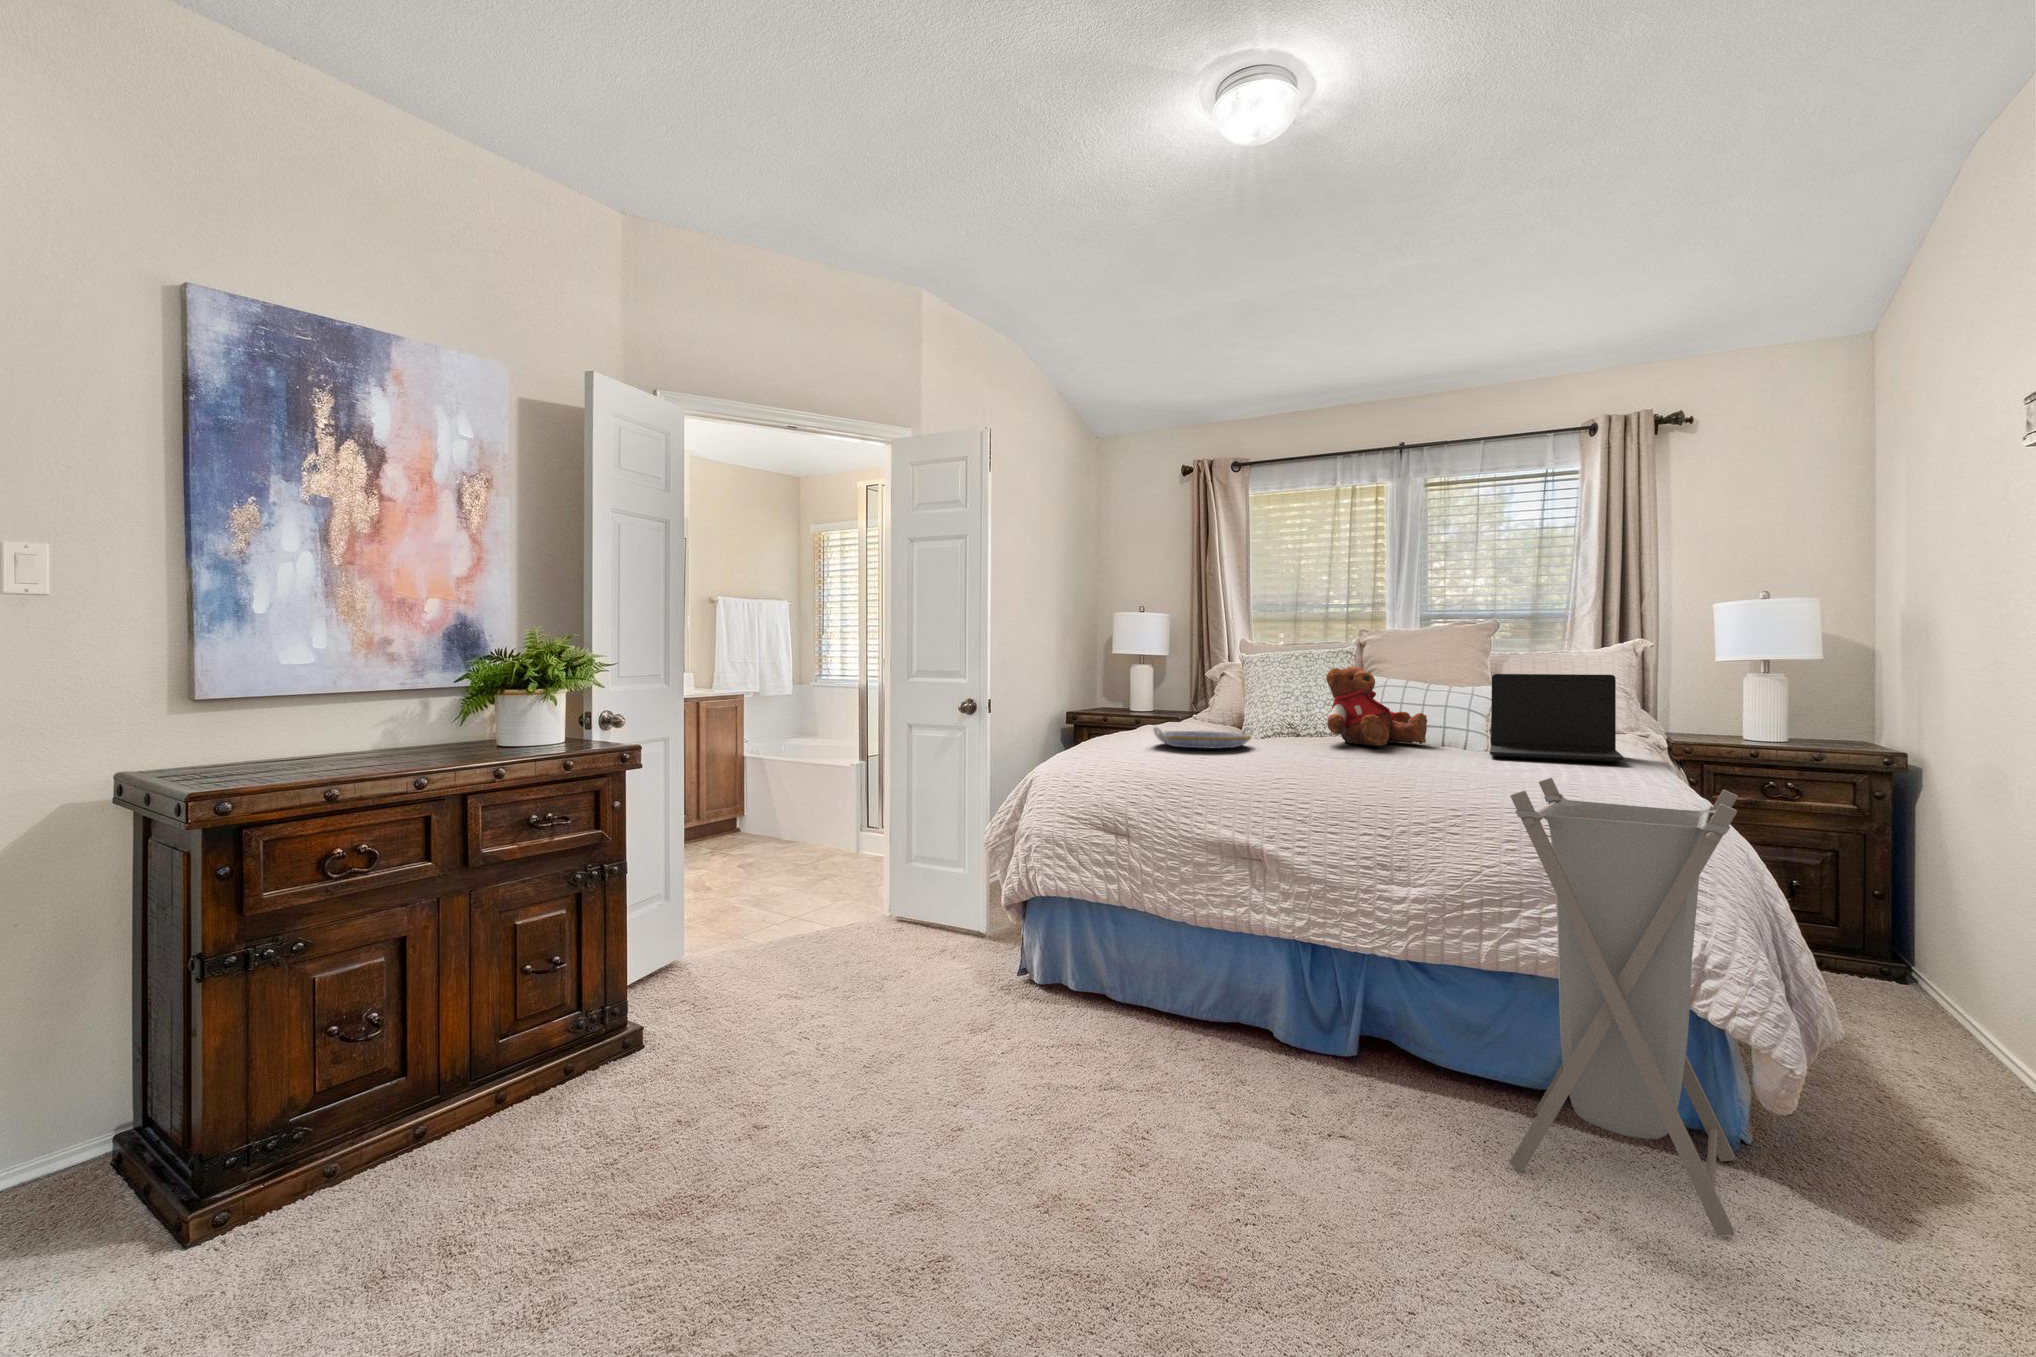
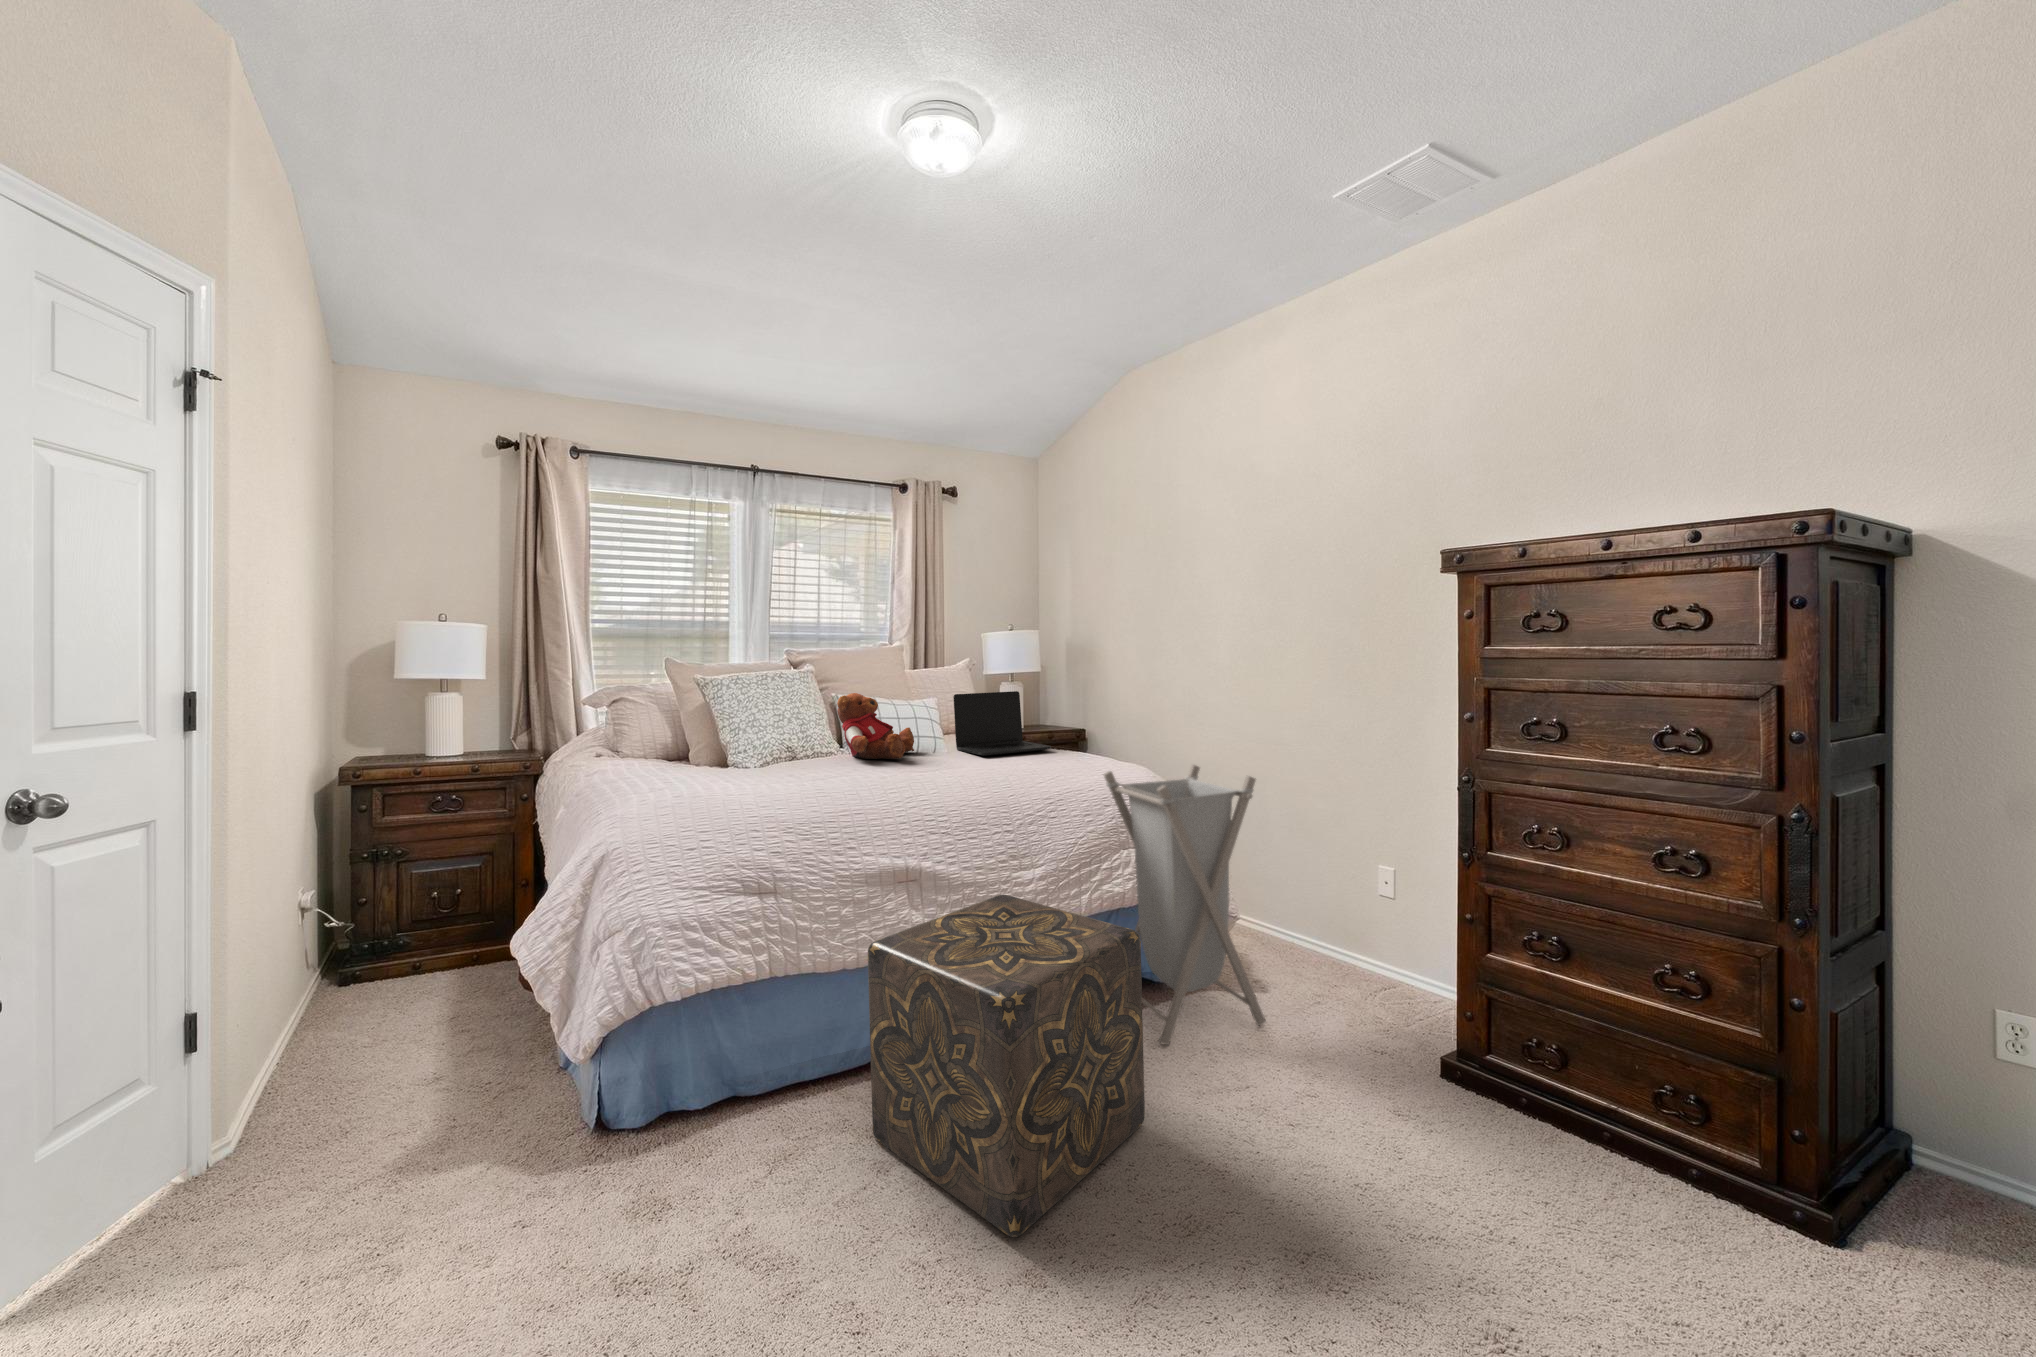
serving tray: present [1153,726,1253,748] -> none [719,756,819,787]
ottoman: none [1110,882,1358,1186] -> present [868,895,1145,1237]

